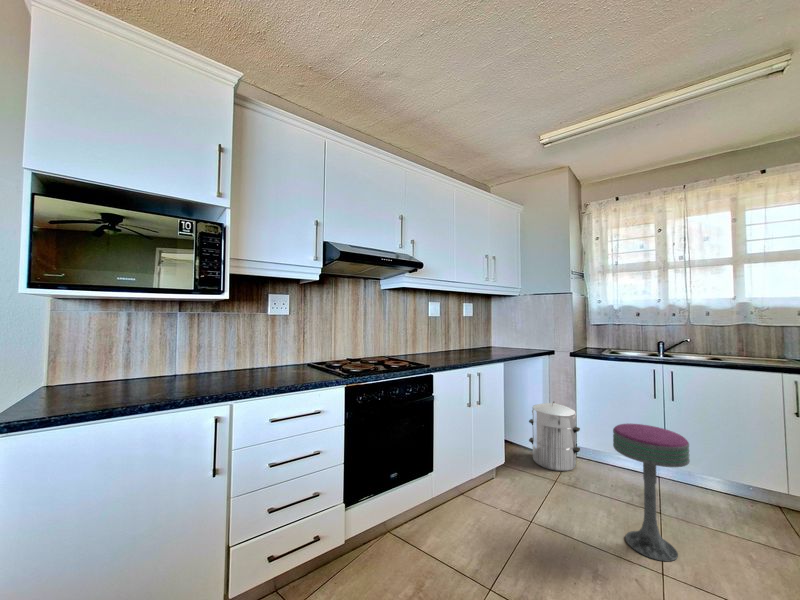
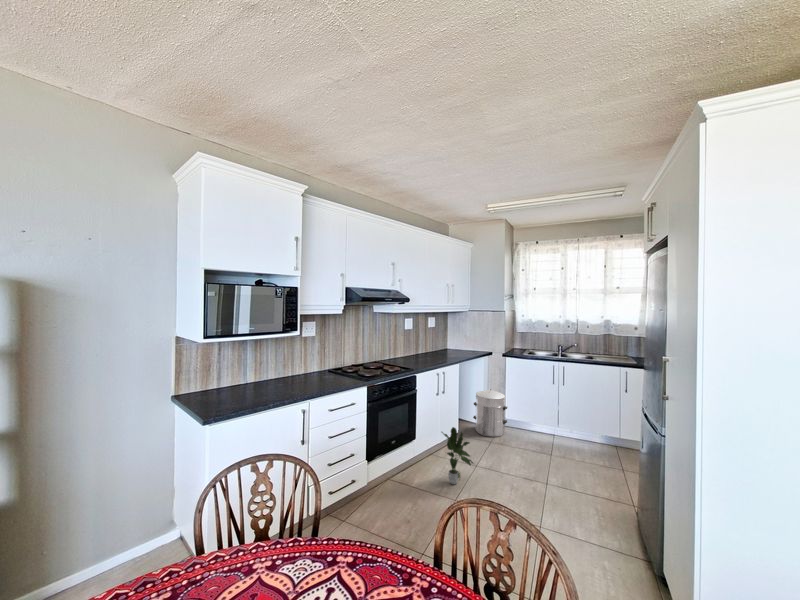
bar stool: present [613,424,690,561] -> none [526,402,566,479]
potted plant: none [469,457,527,553] -> present [442,427,473,484]

